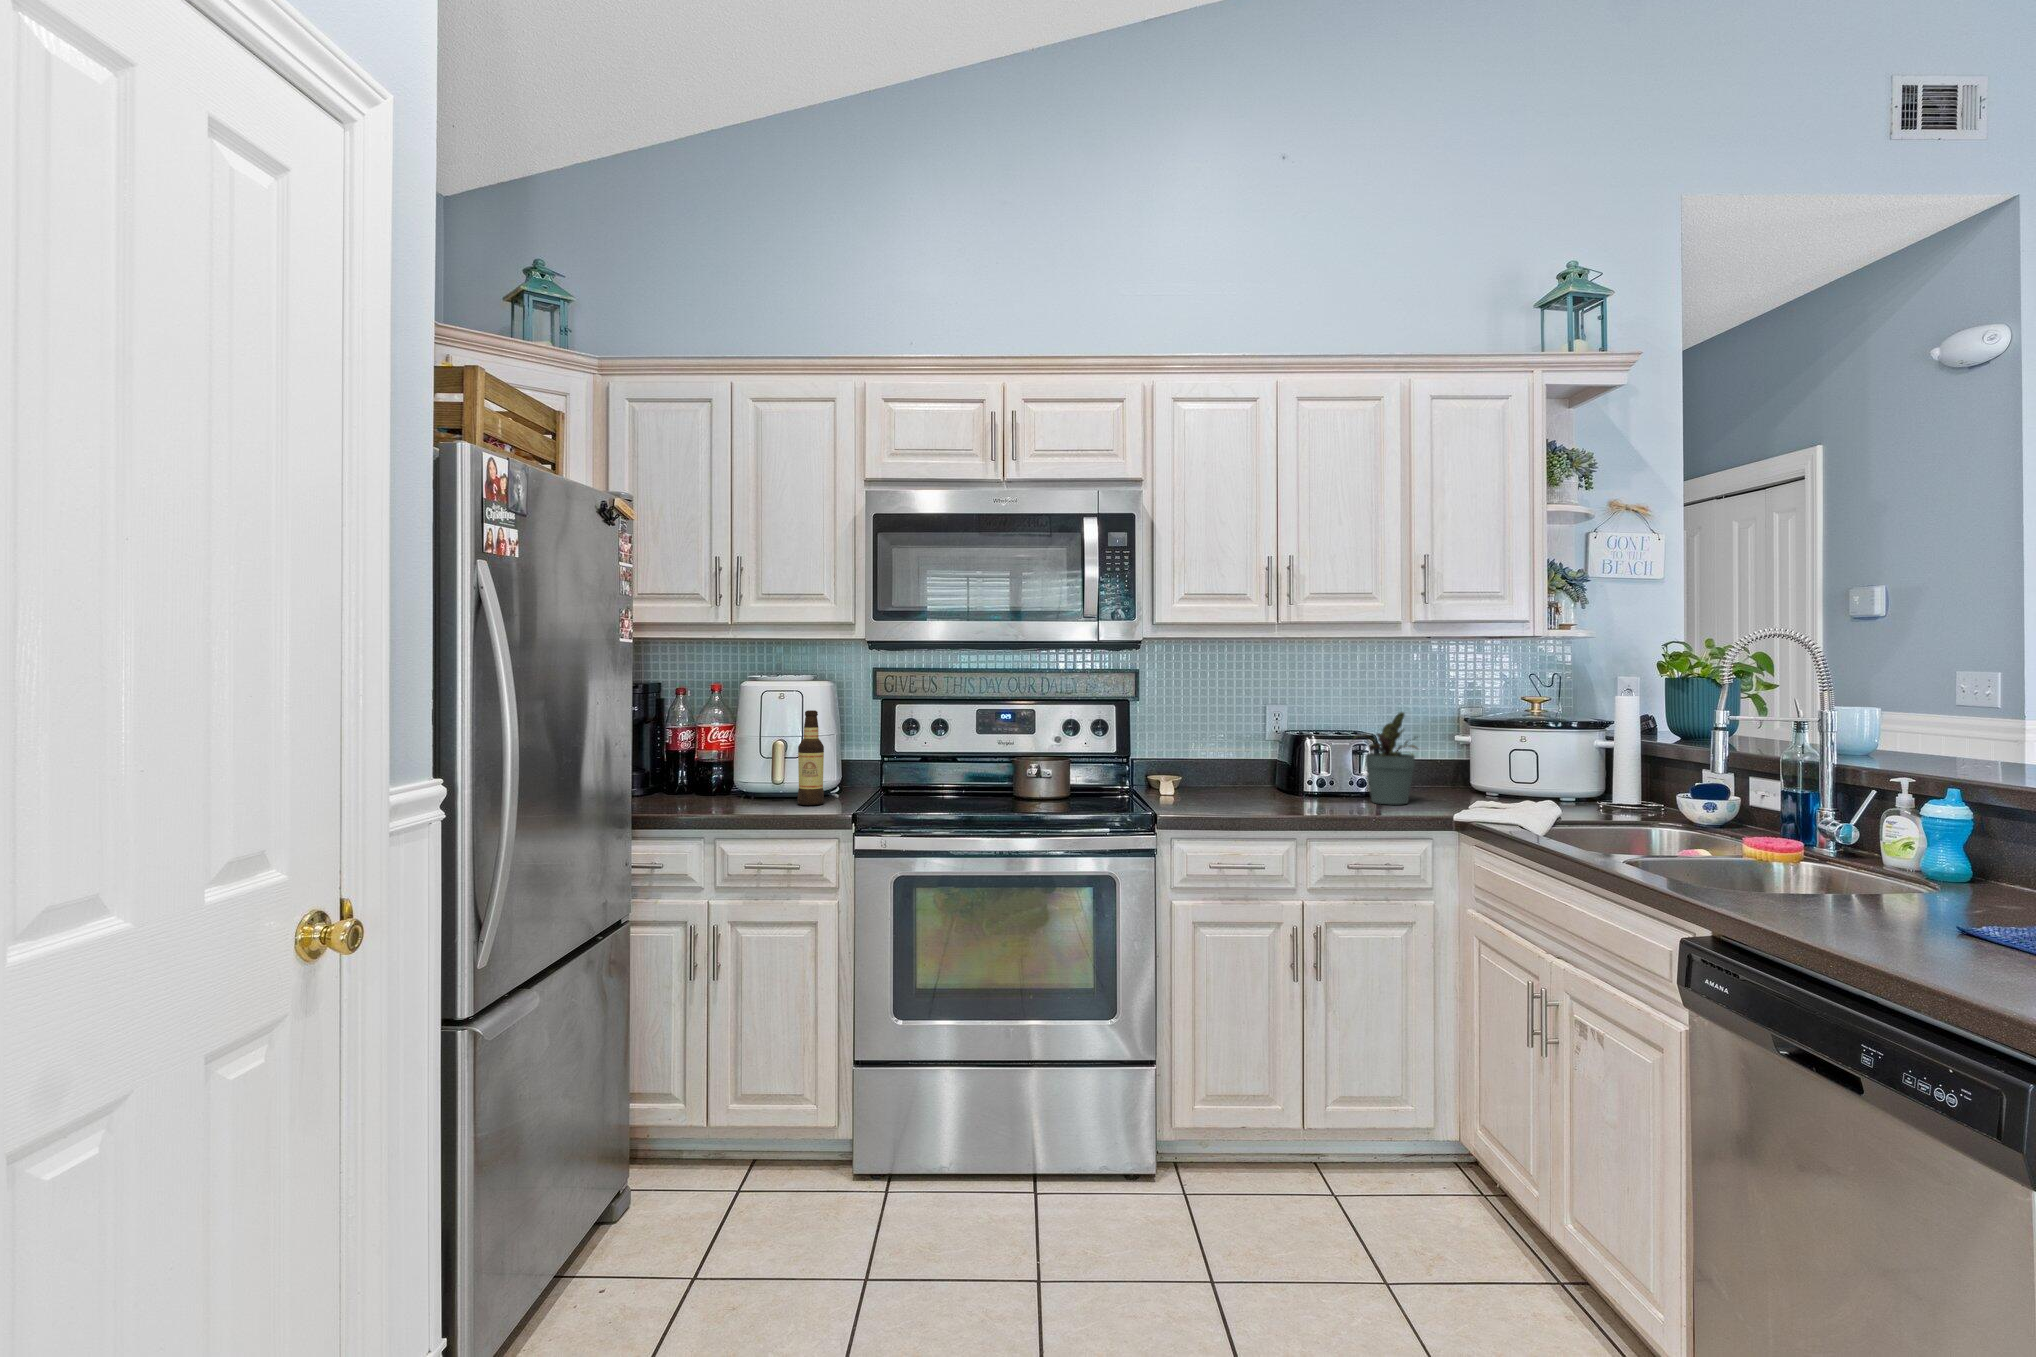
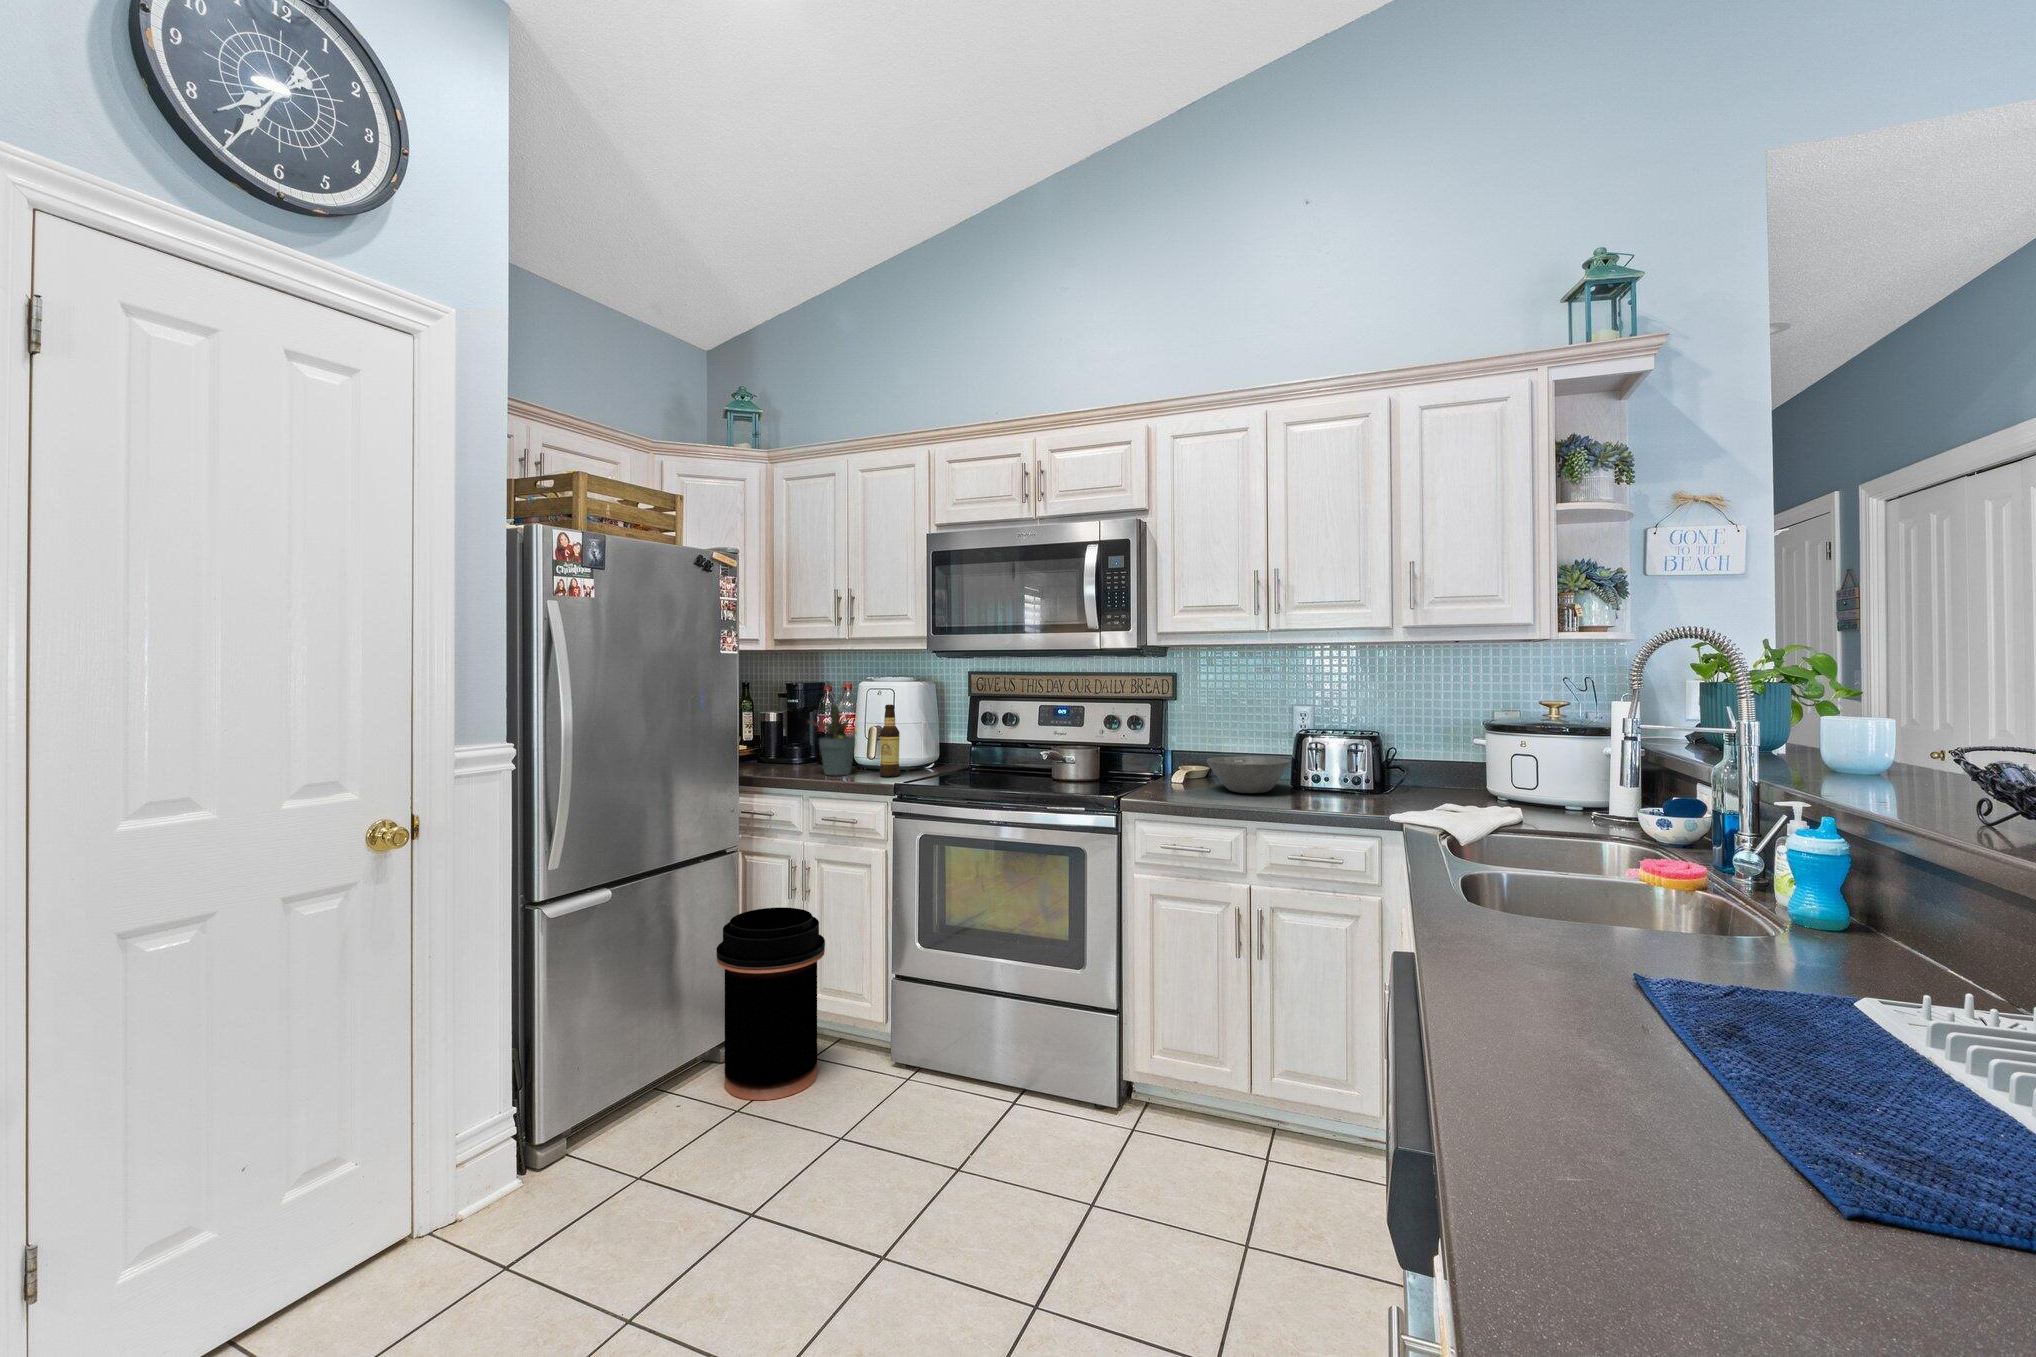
potted plant: present [1356,712,1417,805] -> present [808,705,856,776]
bowl: none [1214,761,1306,802] -> present [1207,756,1291,793]
trash can: none [634,990,784,1260] -> present [717,907,825,1100]

